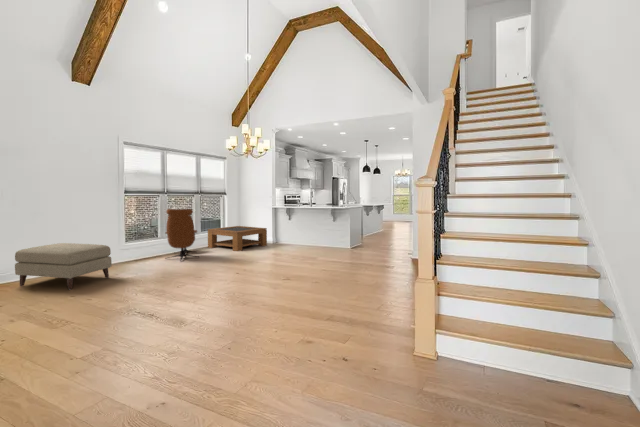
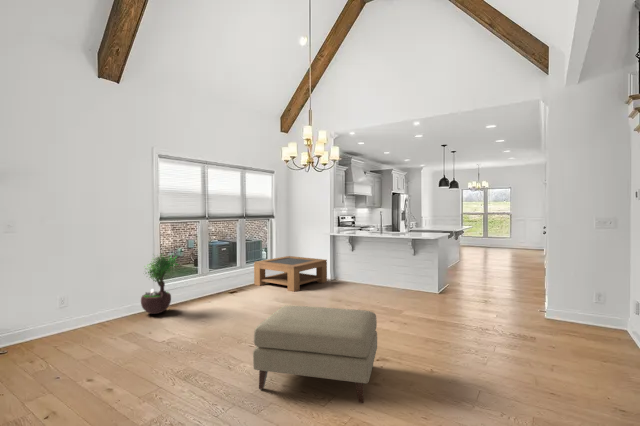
lounge chair: present [166,209,199,261] -> none [206,239,249,310]
potted tree: none [112,216,143,264] -> present [141,254,178,314]
ottoman: present [15,243,112,290] -> present [253,305,377,403]

